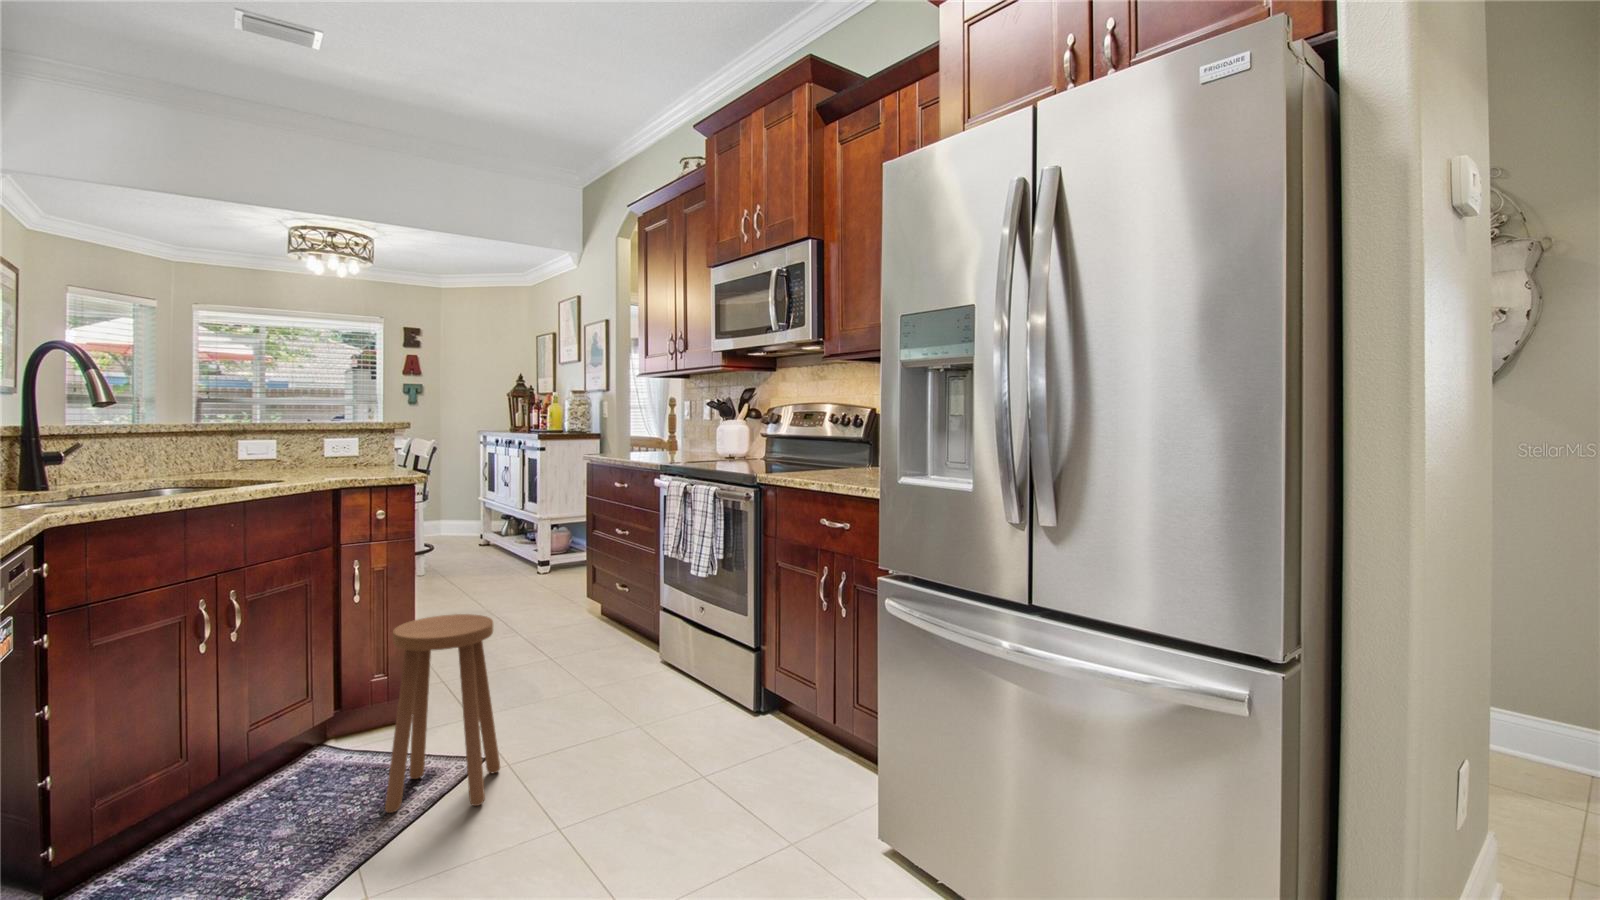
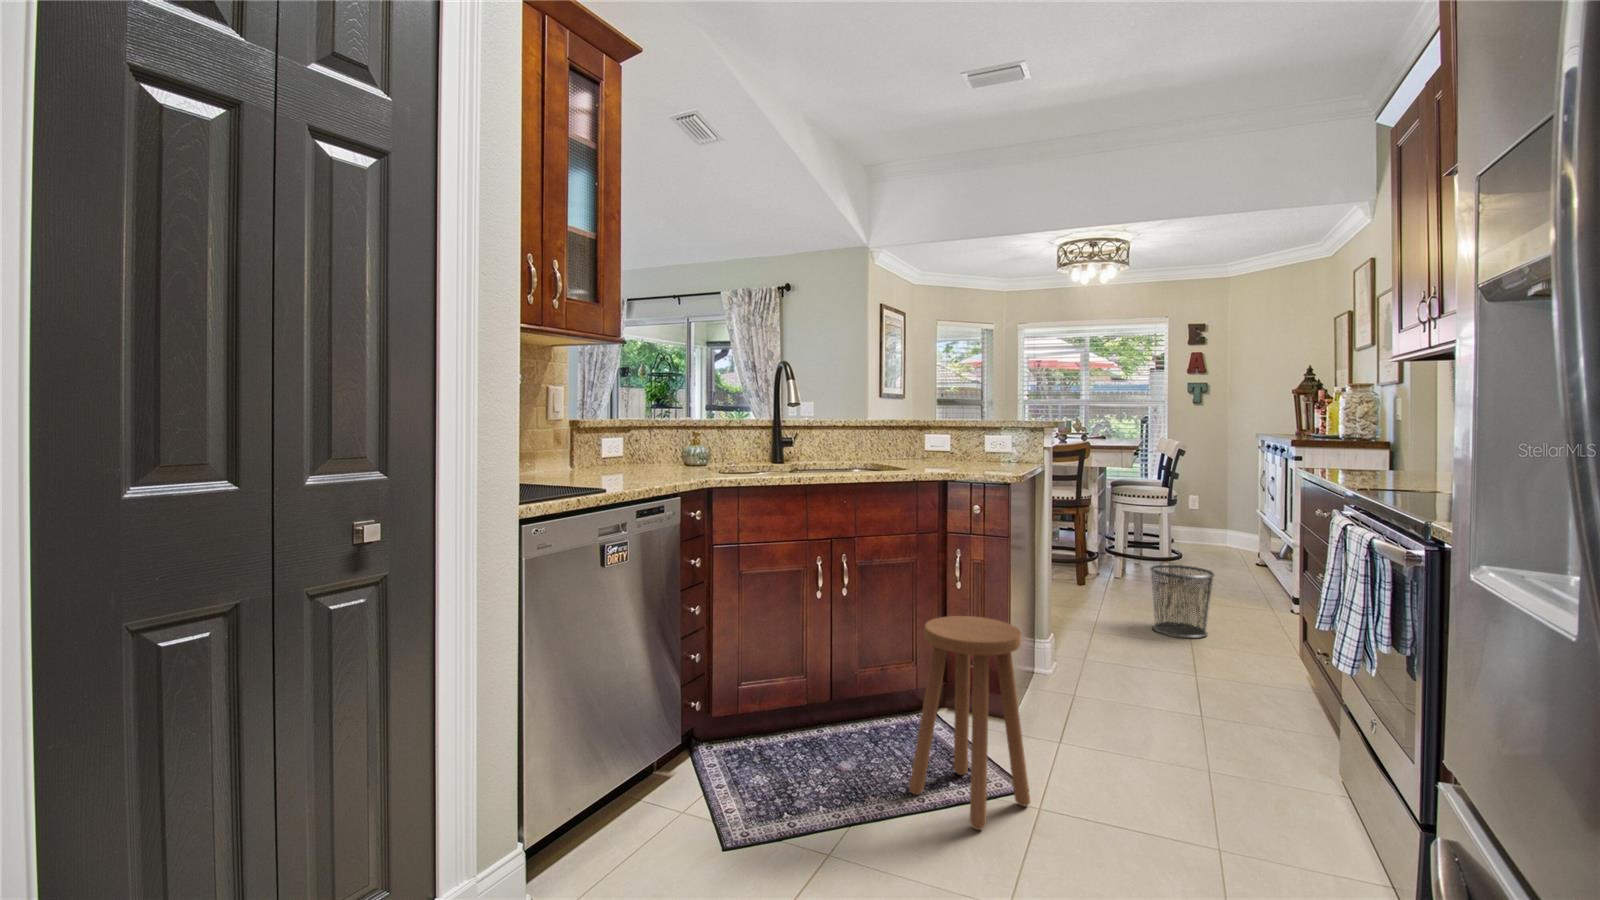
waste bin: none [452,551,508,615] -> present [1150,565,1214,638]

